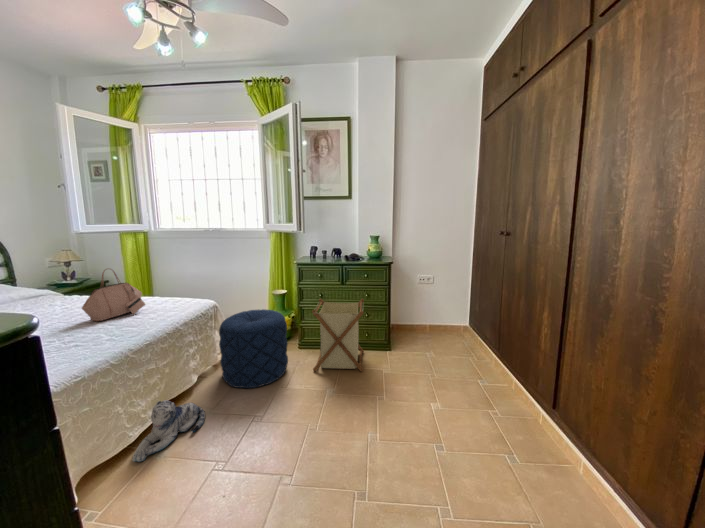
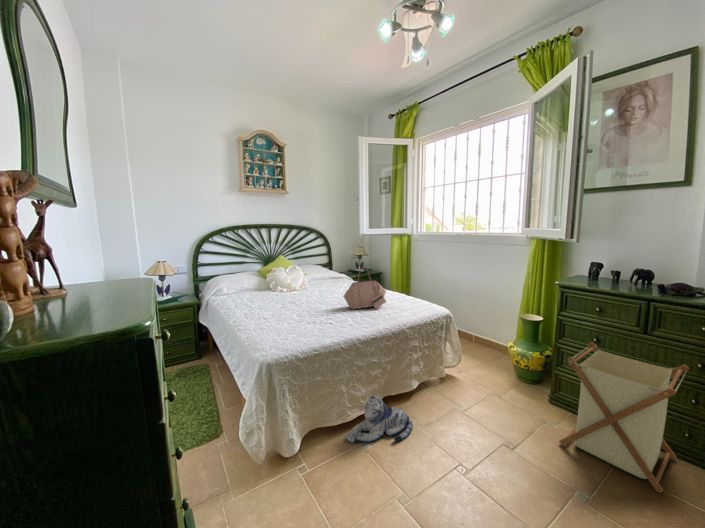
pouf: present [219,309,288,388] -> none [441,331,527,430]

